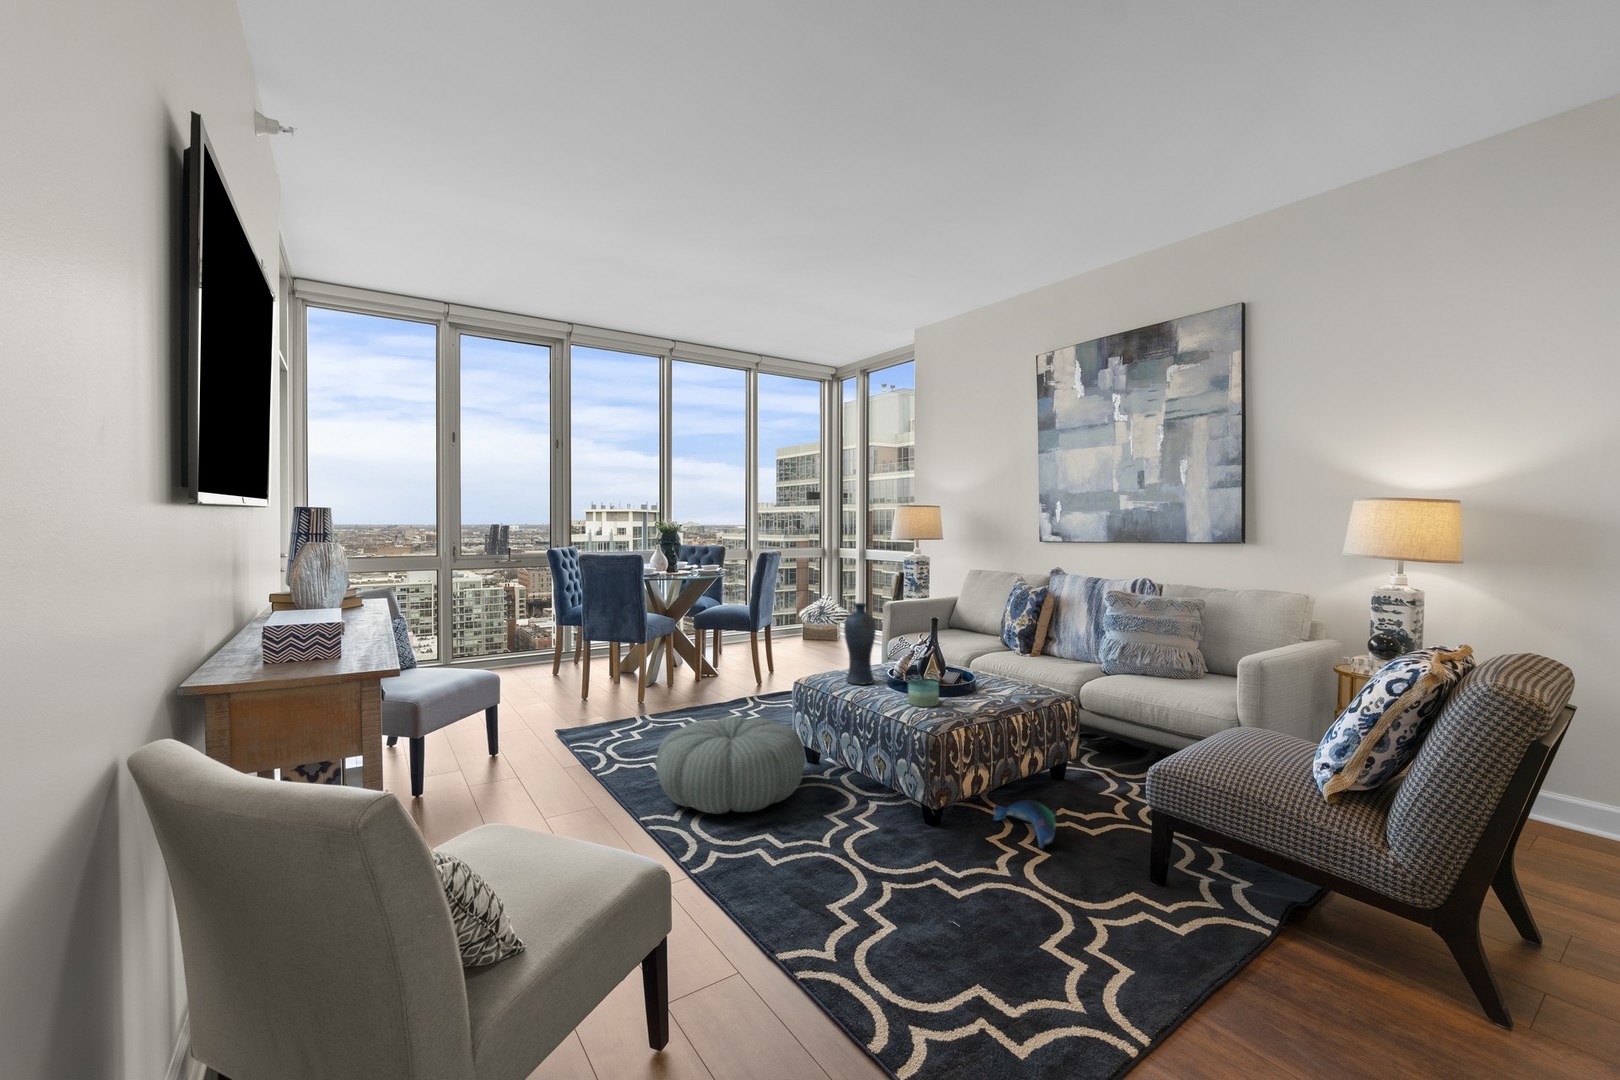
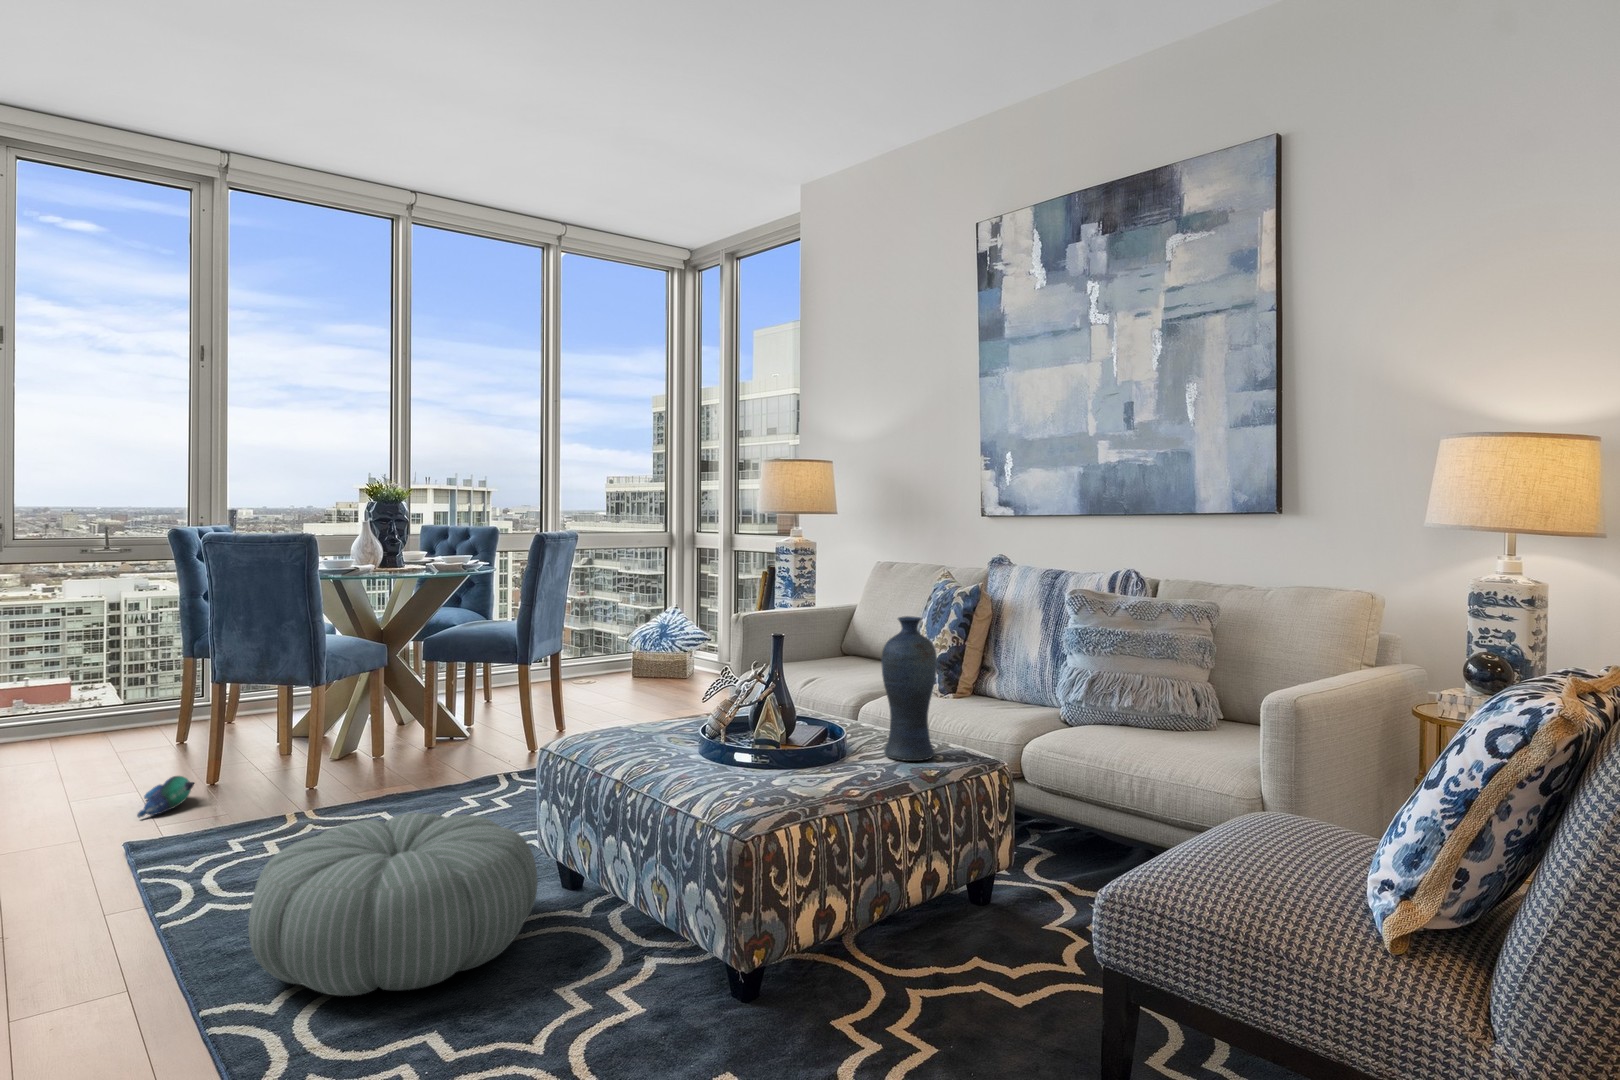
vase: present [844,603,876,685] -> present [881,616,937,761]
candle: present [908,680,939,707] -> none [715,741,768,789]
plush toy: present [993,800,1057,848] -> present [137,776,194,817]

